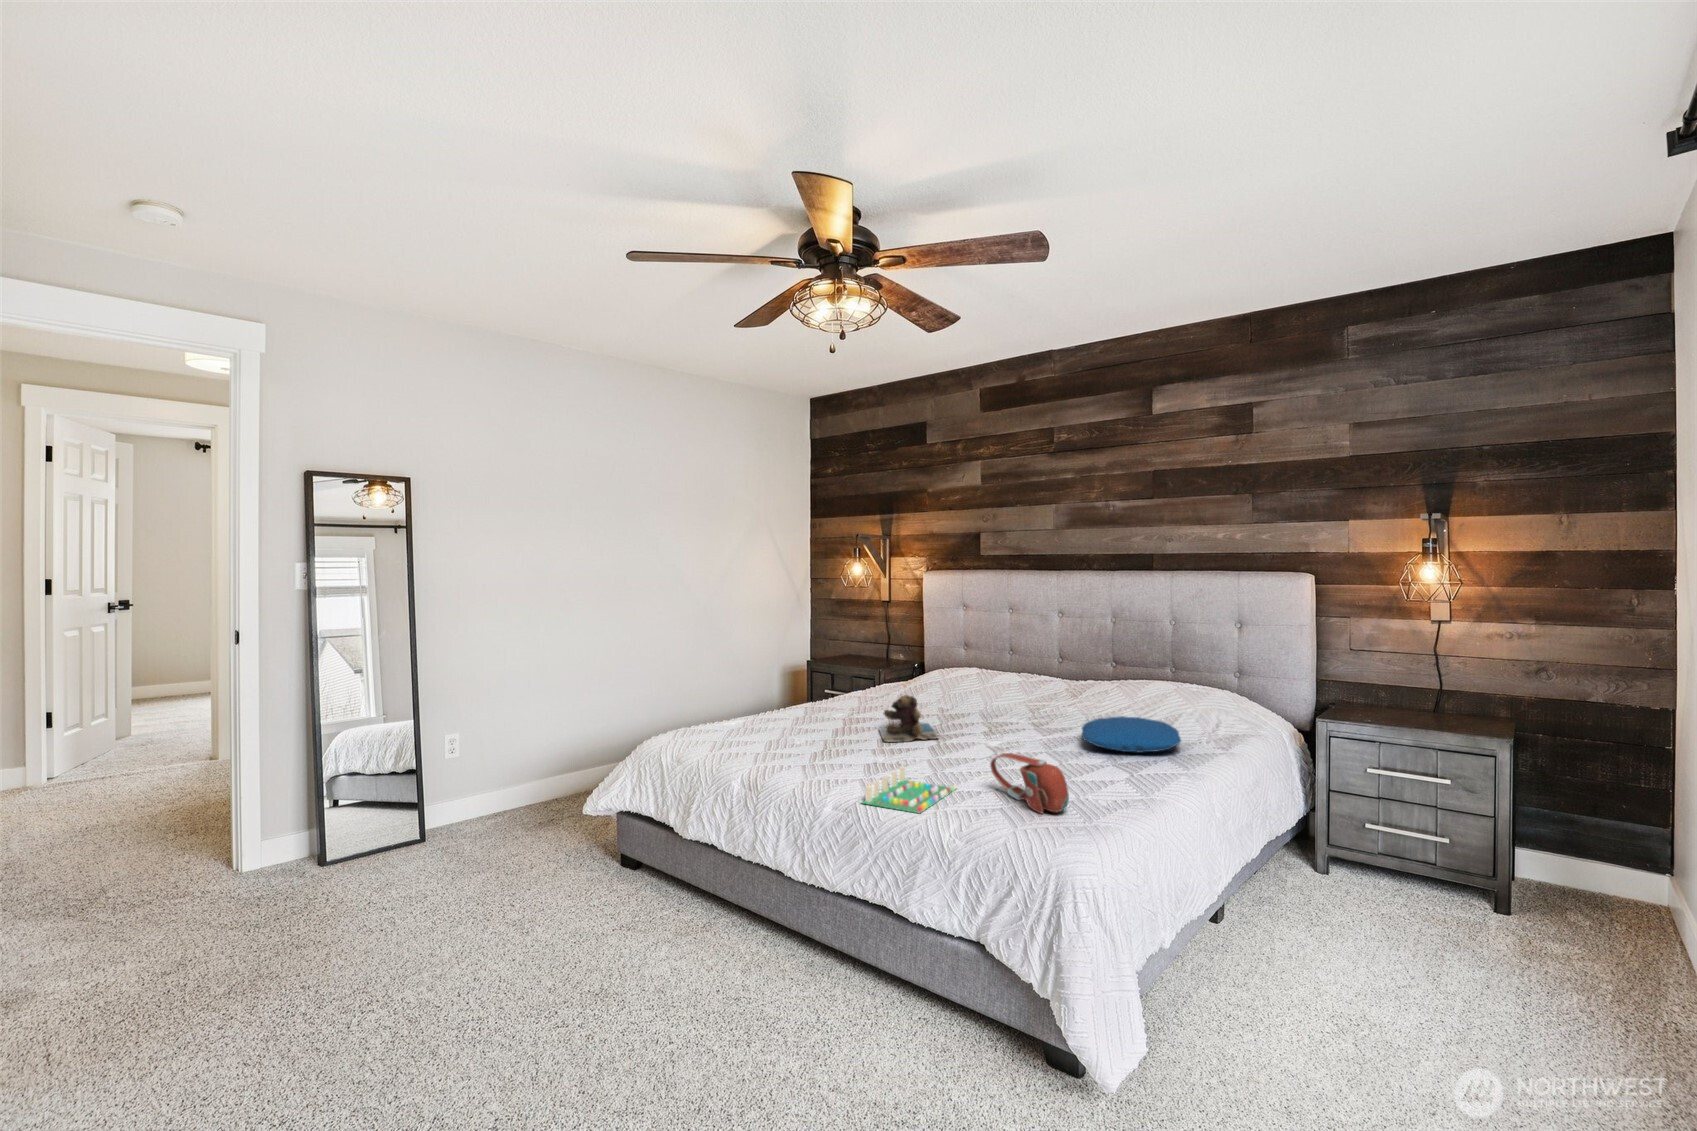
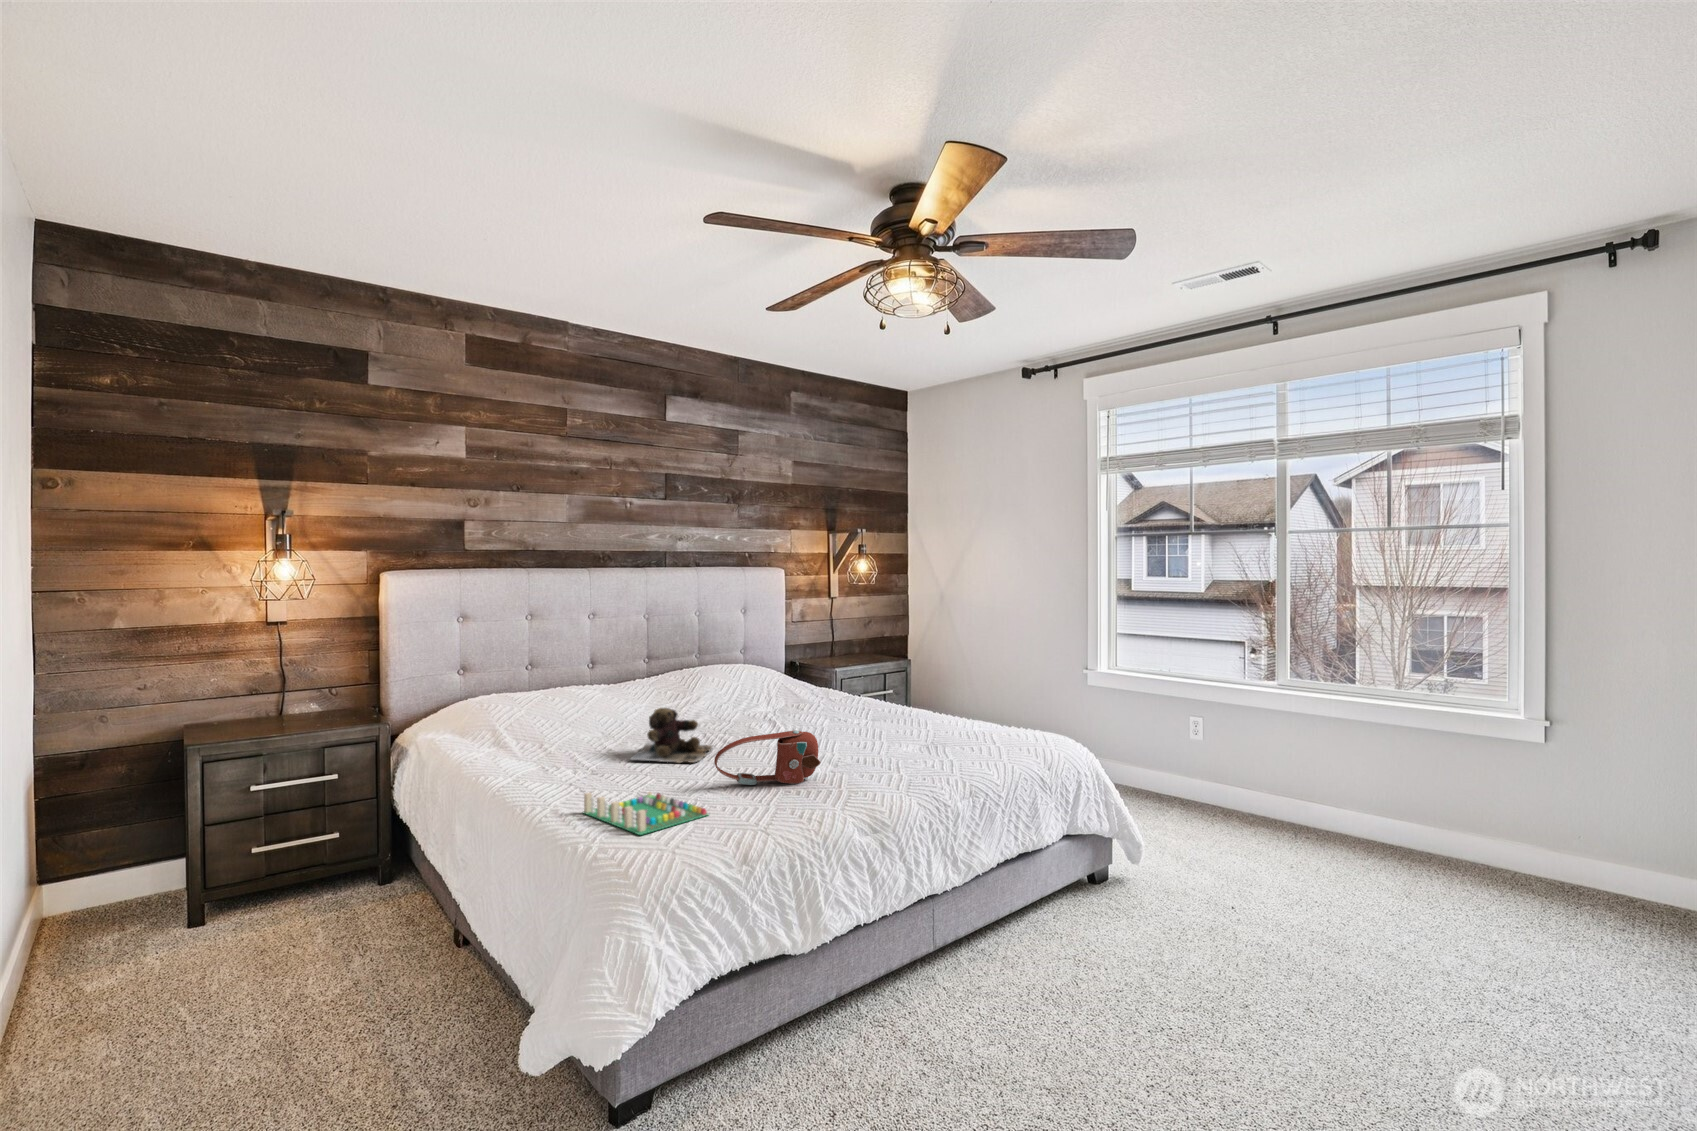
pillow: present [1081,716,1181,752] -> none [771,687,861,713]
handbag: present [990,753,1069,814] -> present [714,730,821,785]
board game: present [862,766,957,813] -> present [583,792,708,835]

